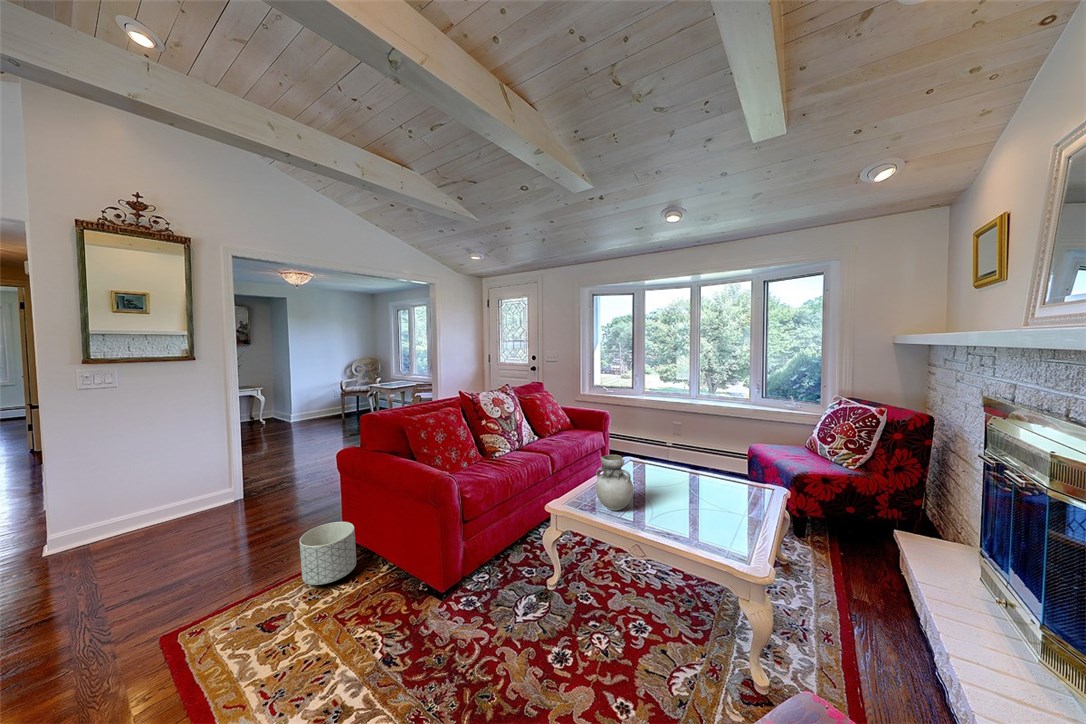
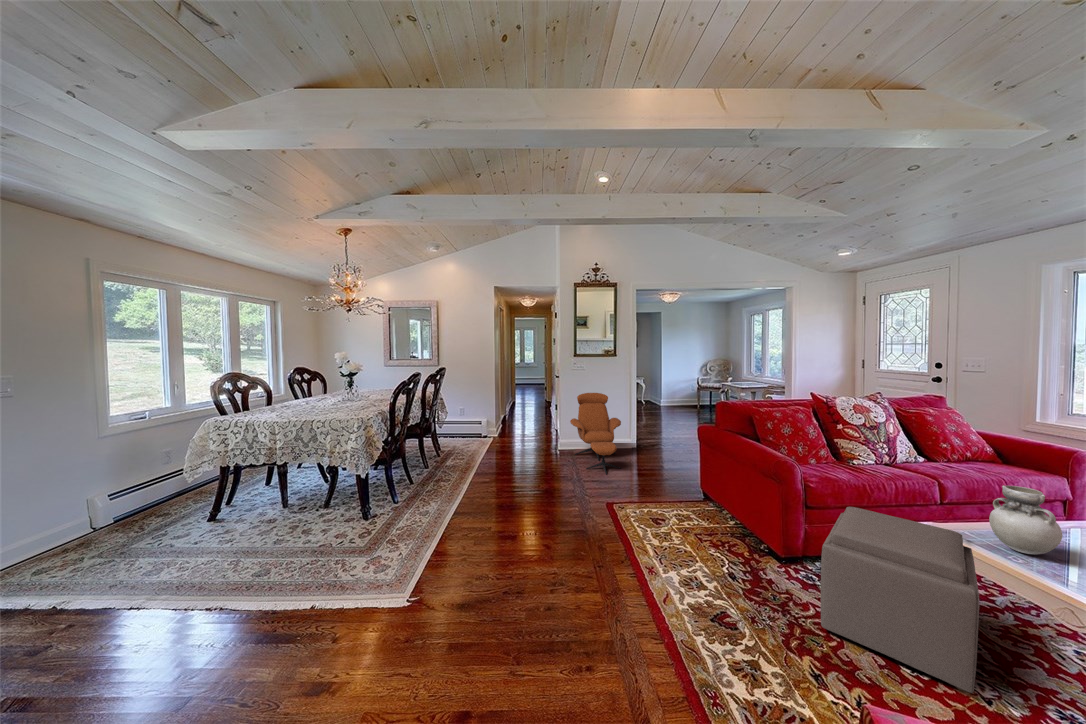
lounge chair: none [94,425,215,567] -> present [570,393,621,475]
ottoman: none [487,509,610,679] -> present [821,507,979,693]
planter: present [300,522,356,585] -> none [674,476,711,517]

